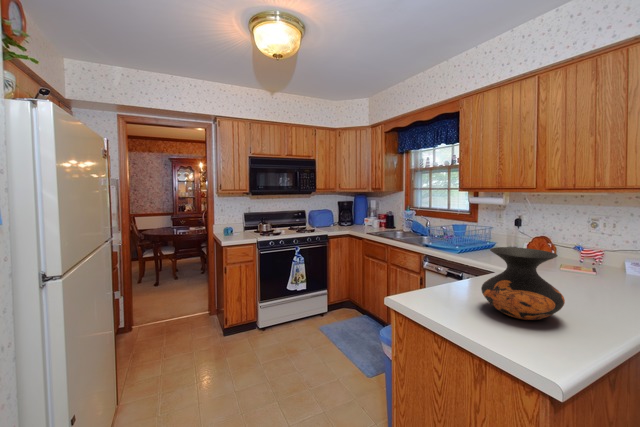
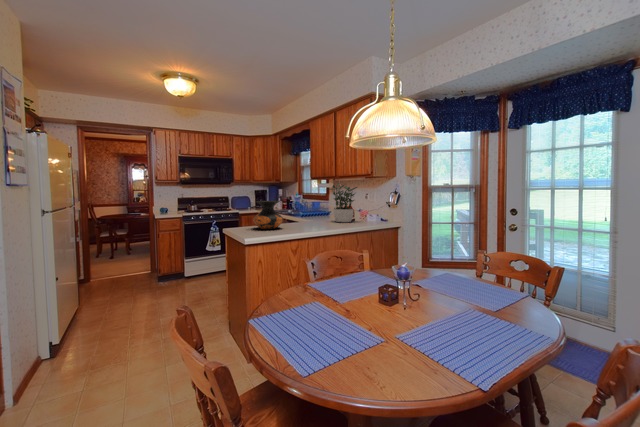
potted plant: none [551,201,619,277] -> present [330,183,357,222]

